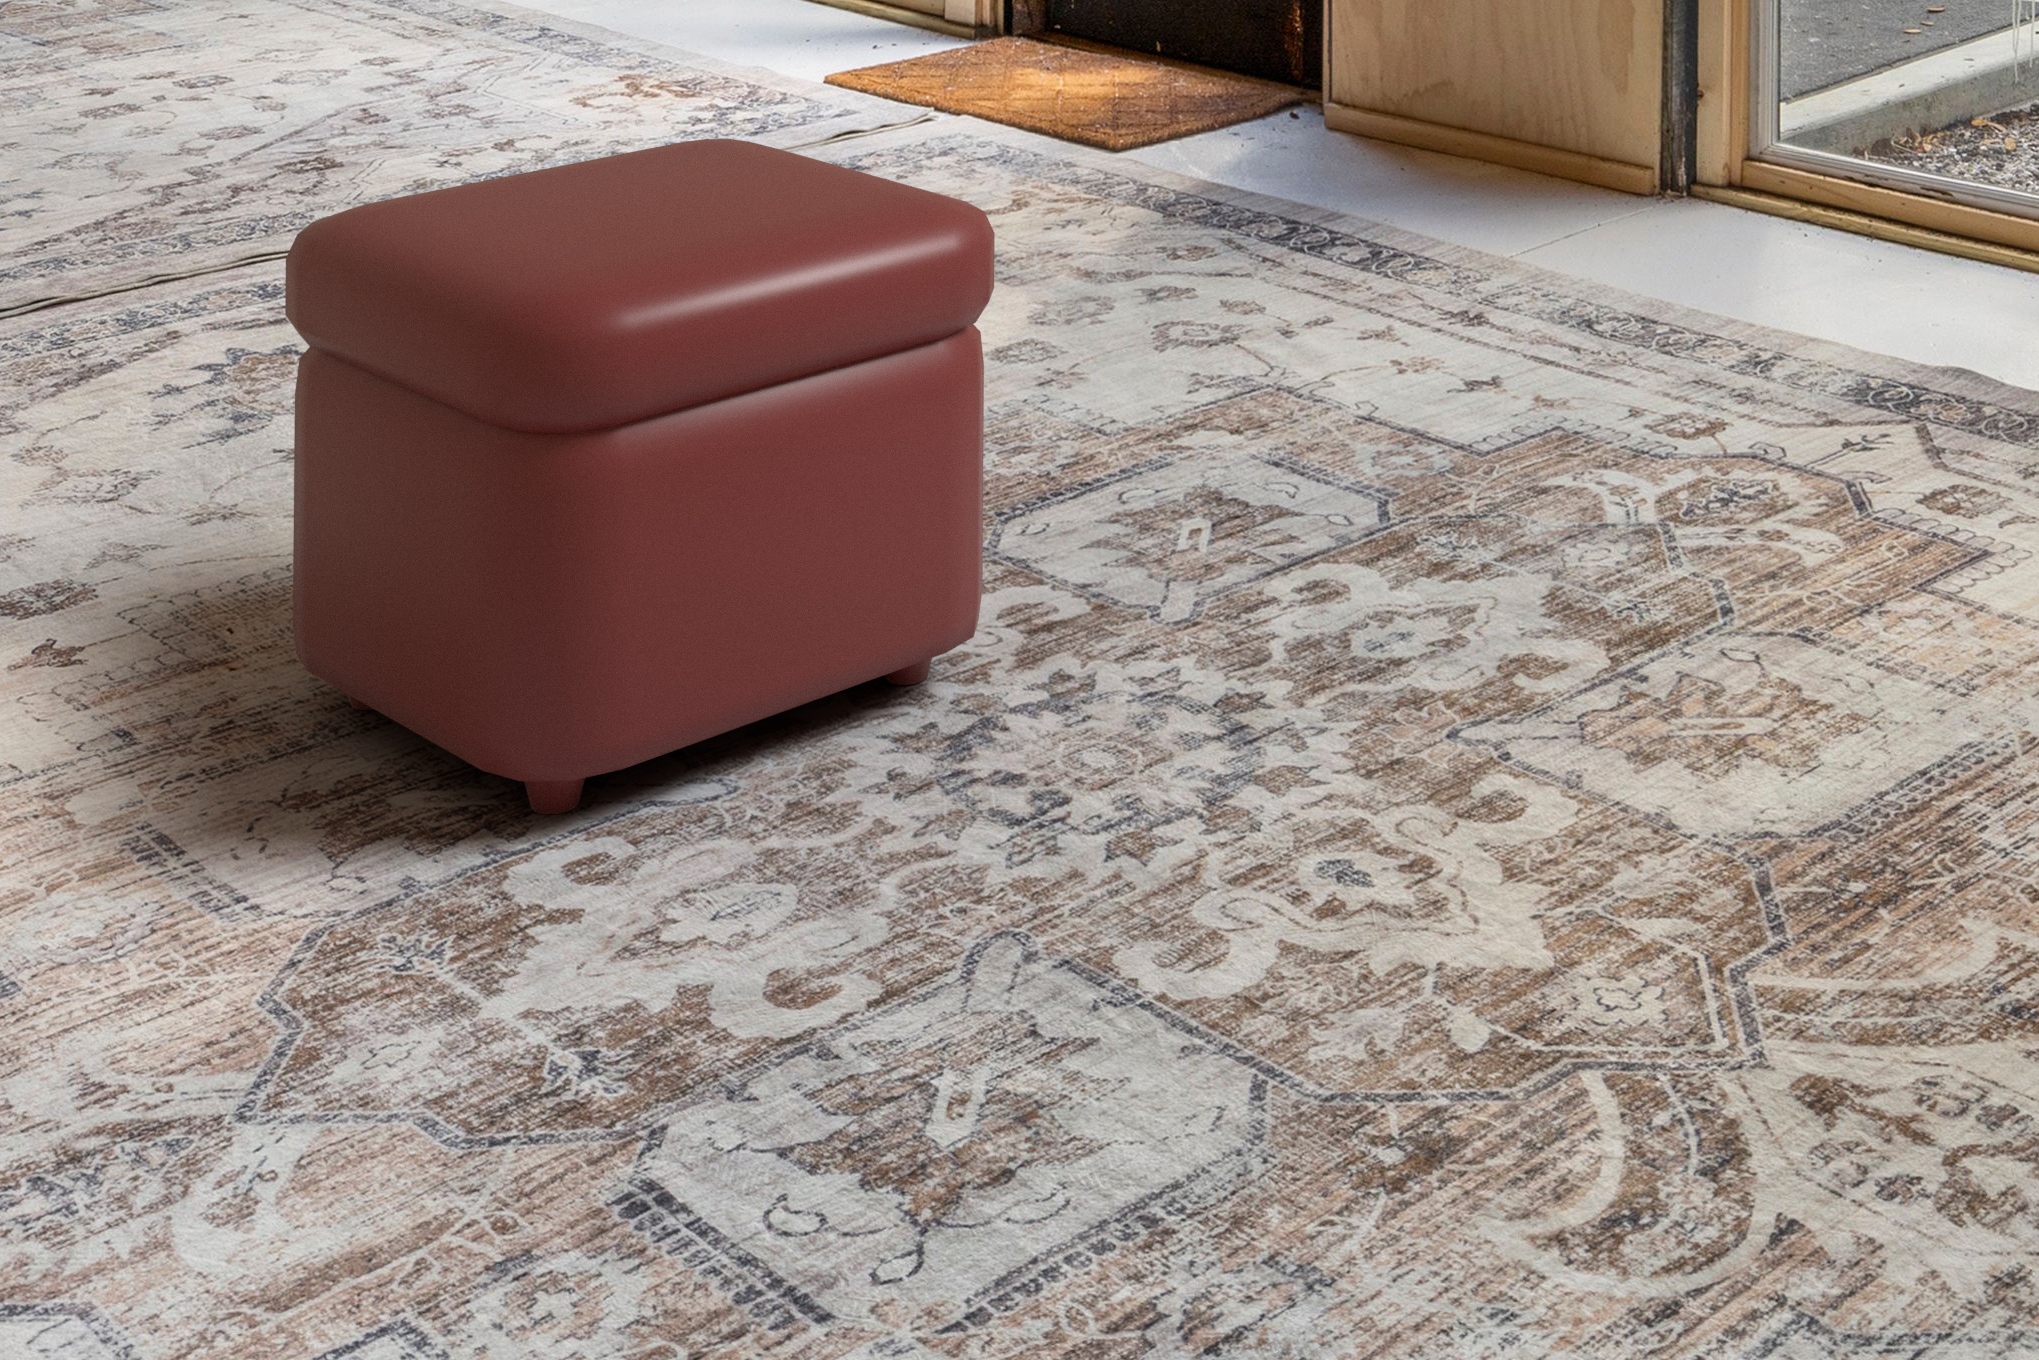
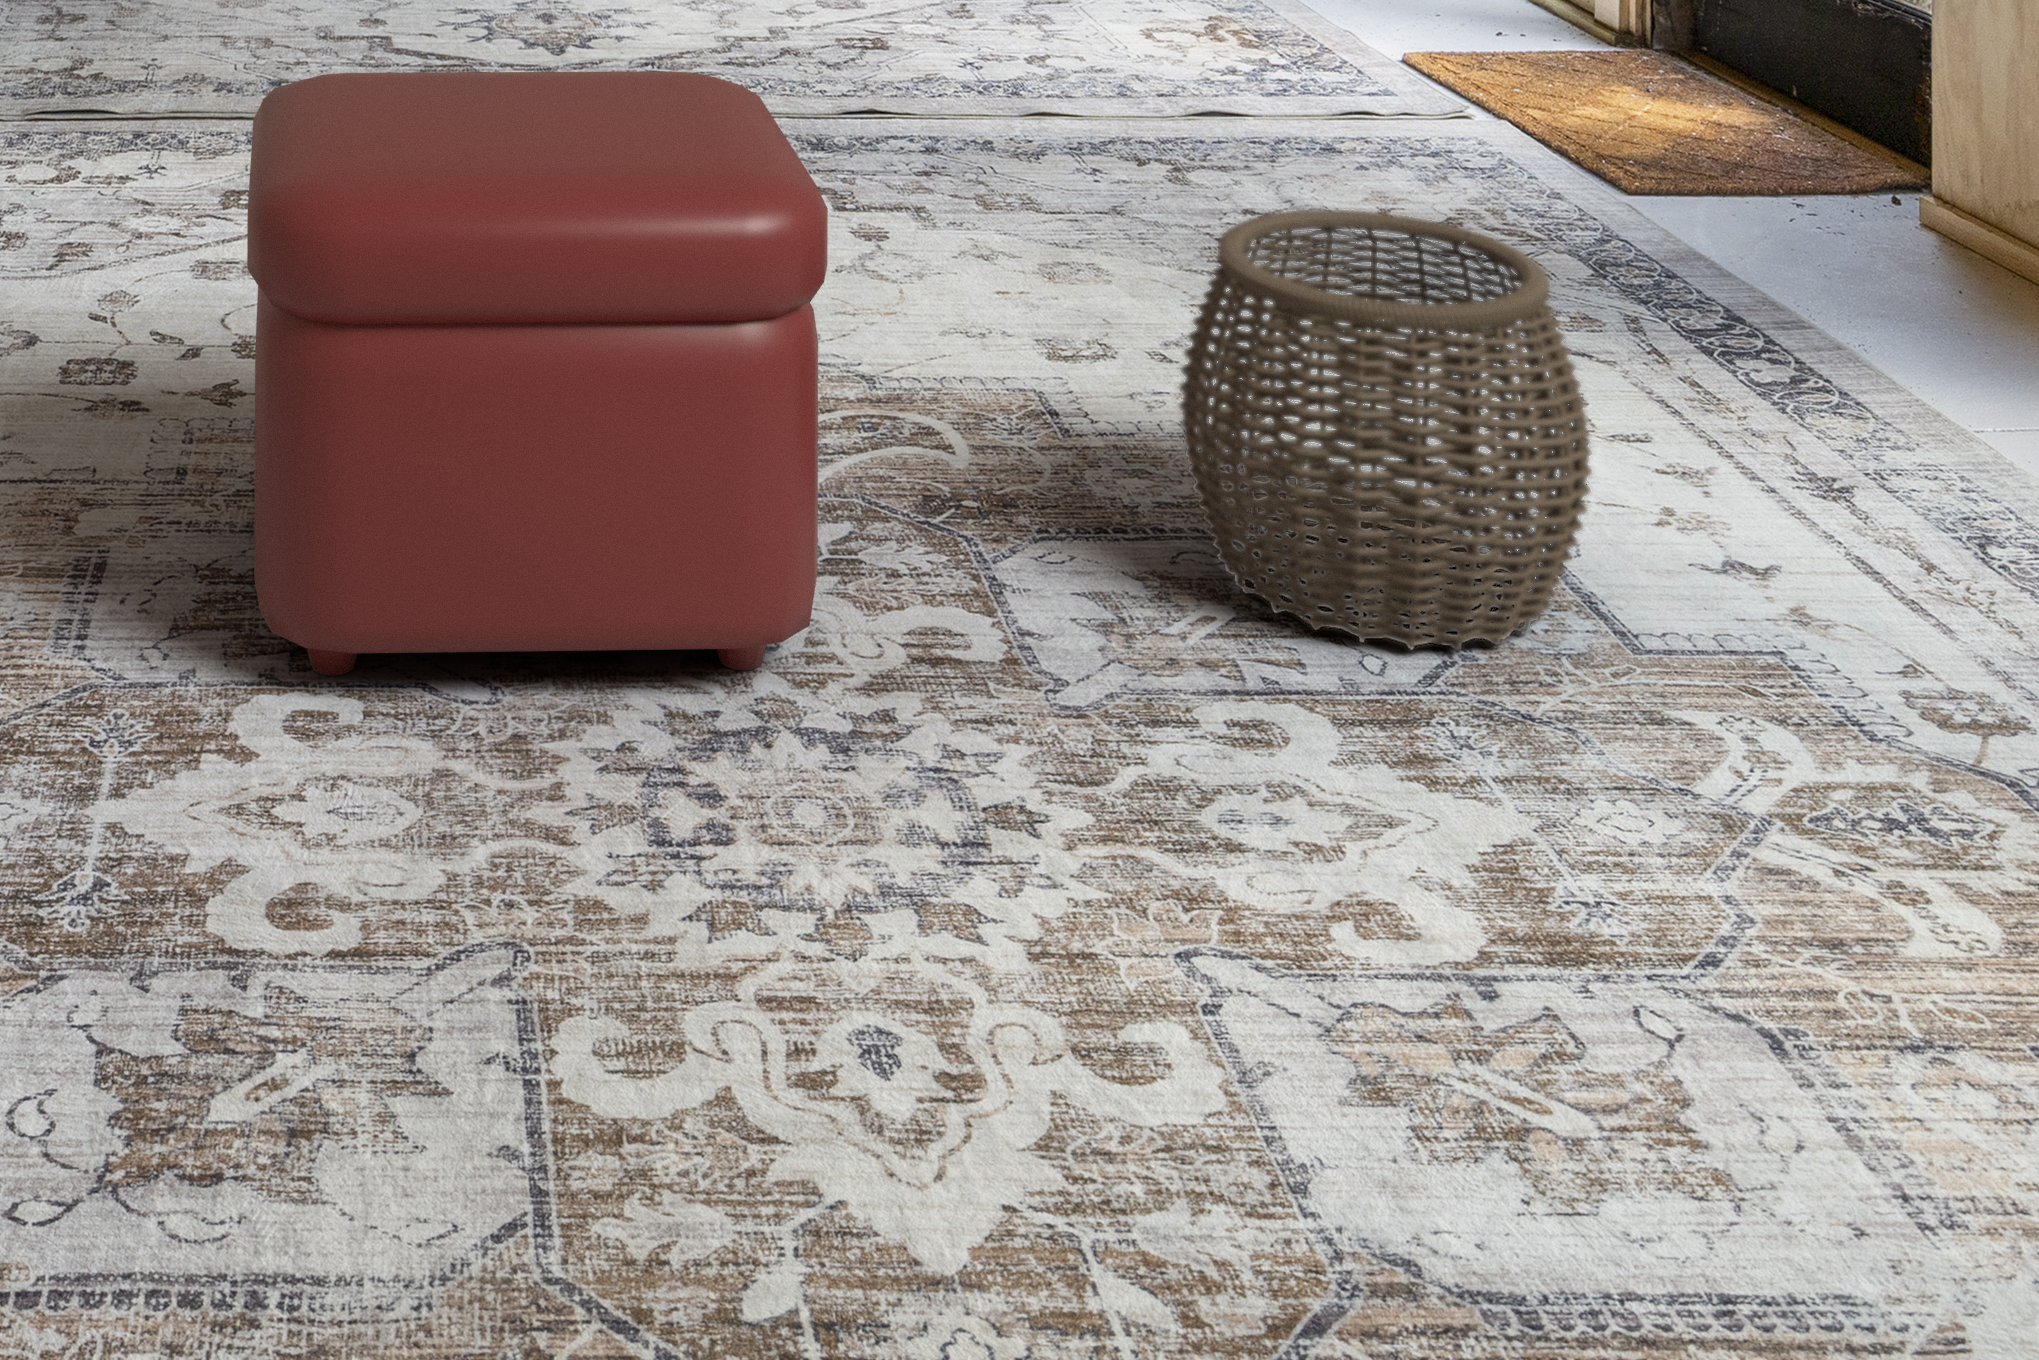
woven basket: none [1130,156,1467,516] -> present [1179,210,1592,650]

